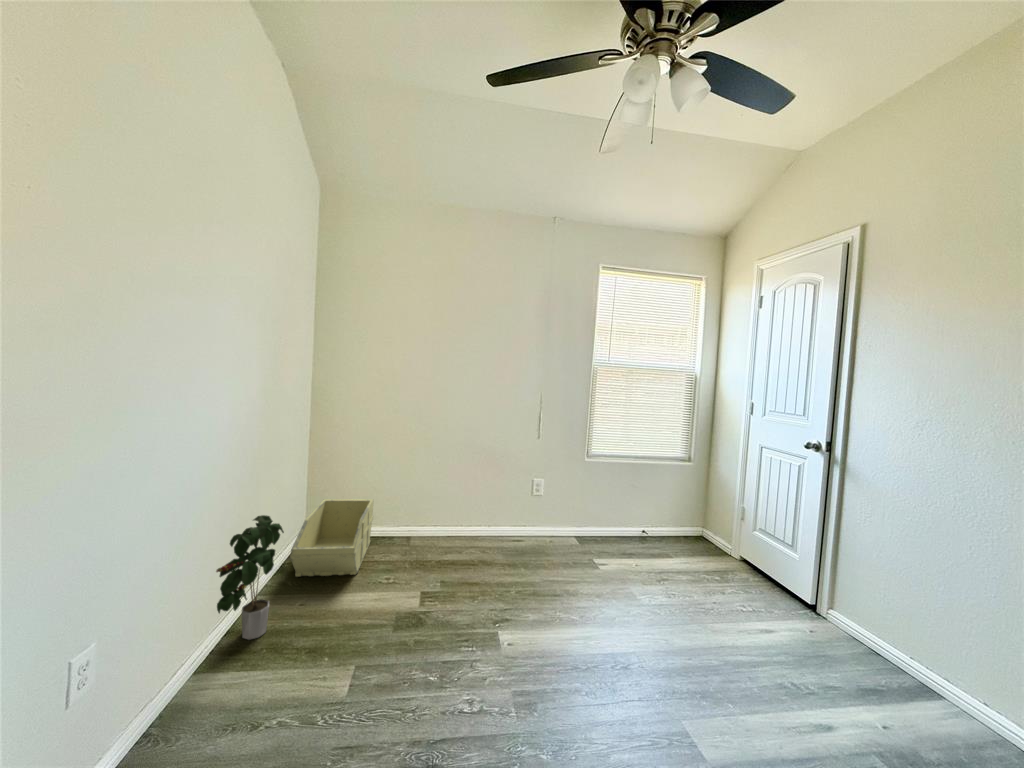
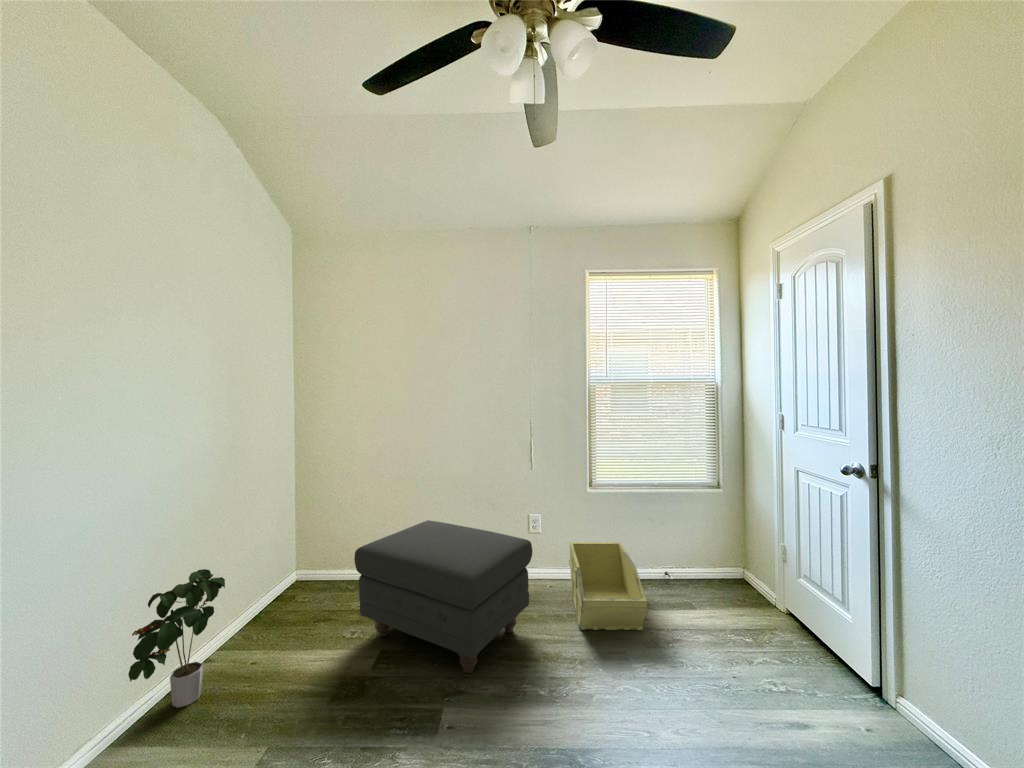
ottoman: none [398,479,553,605] -> present [354,520,532,673]
storage bin: present [290,499,373,577] -> present [569,542,648,630]

